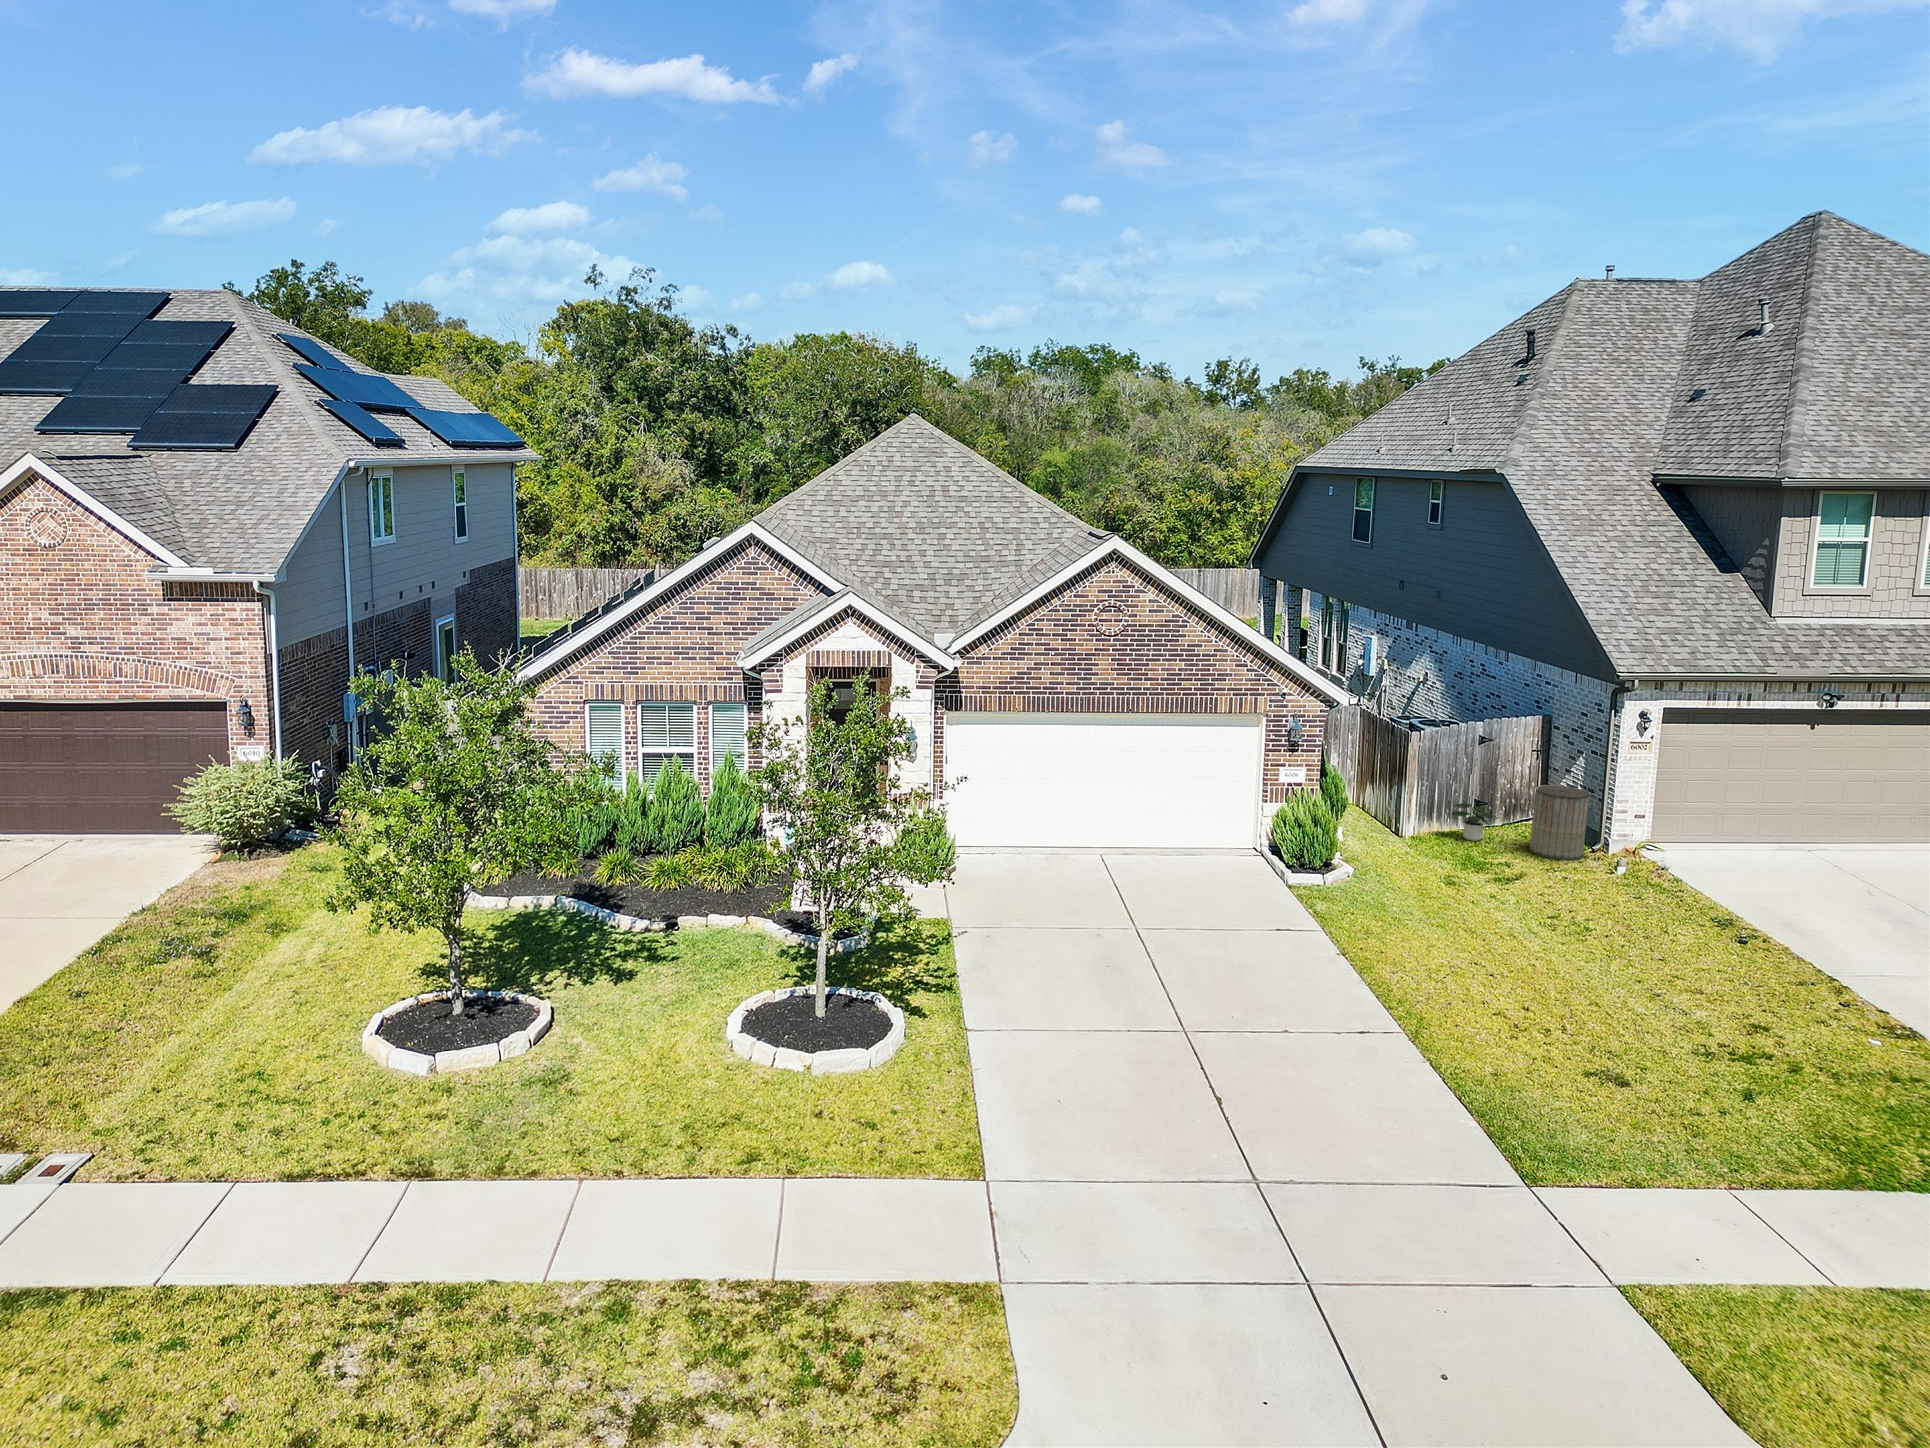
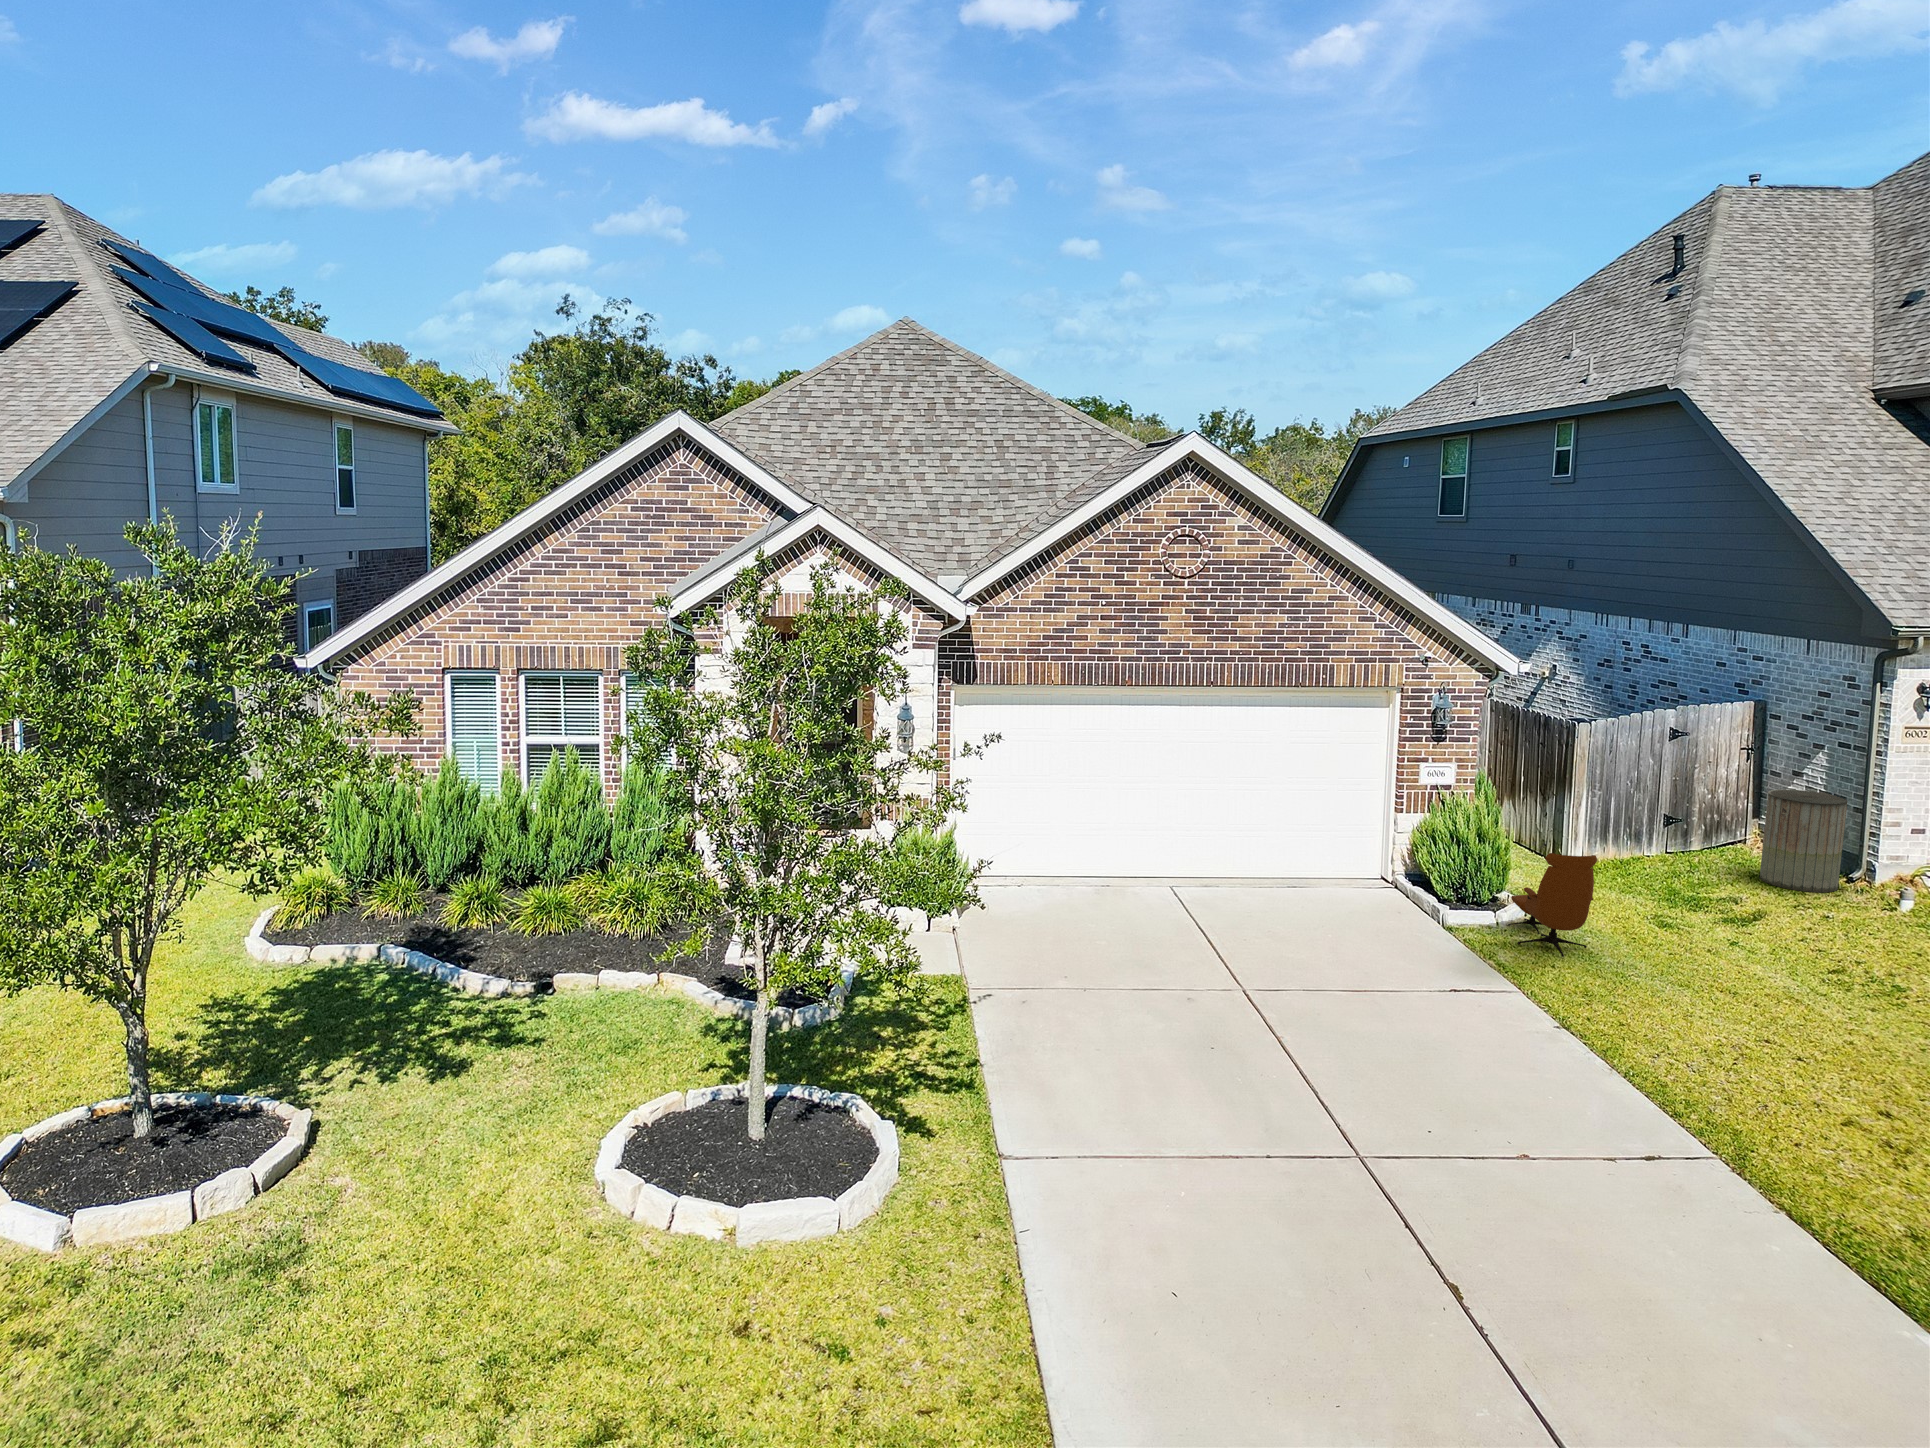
potted plant: present [1452,803,1499,841] -> none [1645,817,1712,868]
lounge chair: none [1332,837,1384,907] -> present [1508,853,1597,957]

